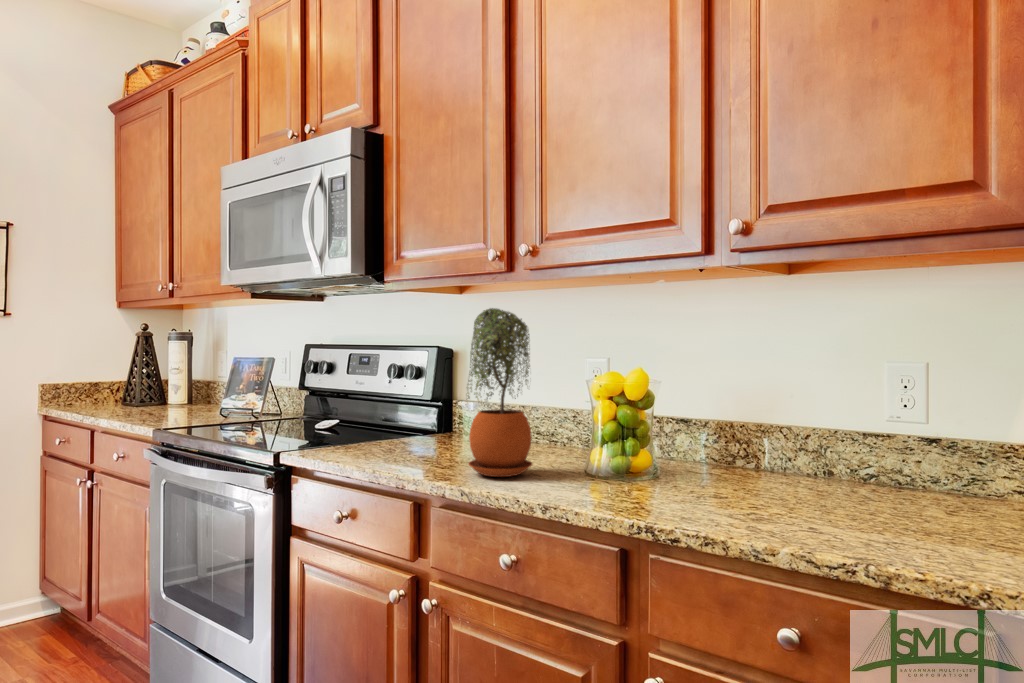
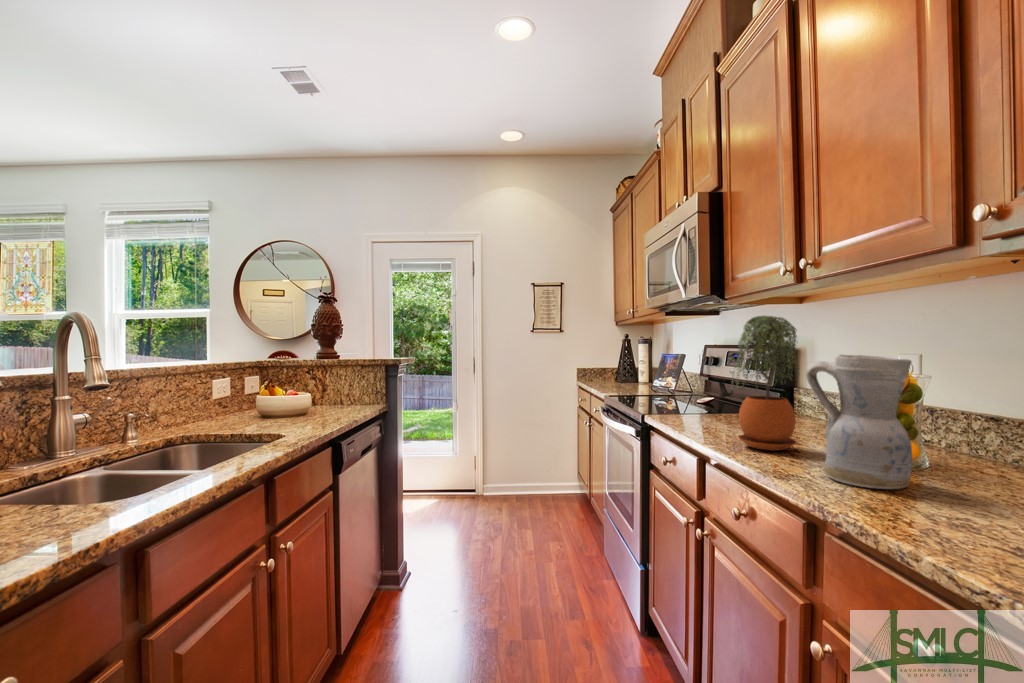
ceramic pitcher: none [582,356,675,498] -> present [806,355,912,489]

